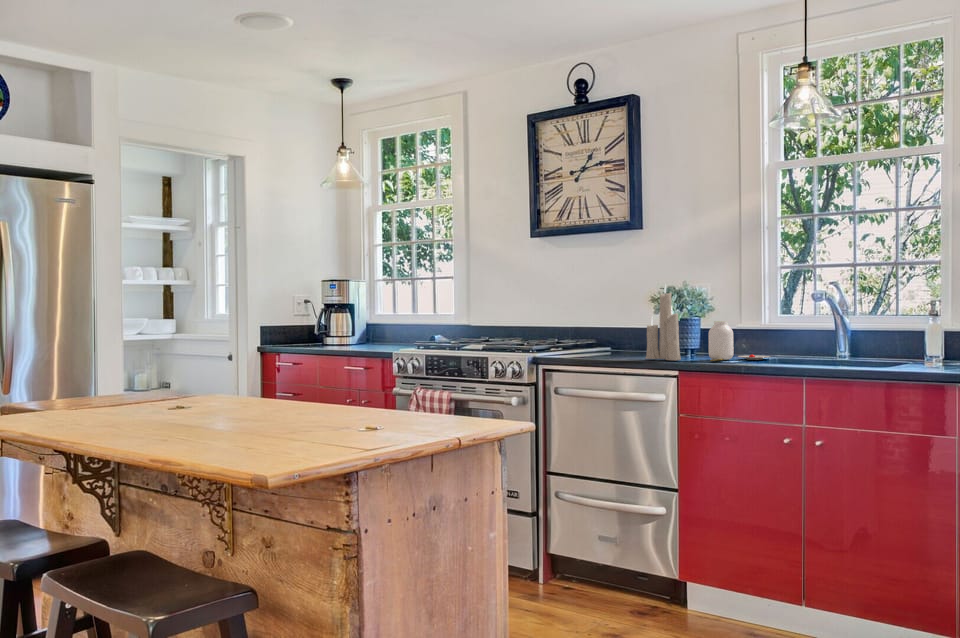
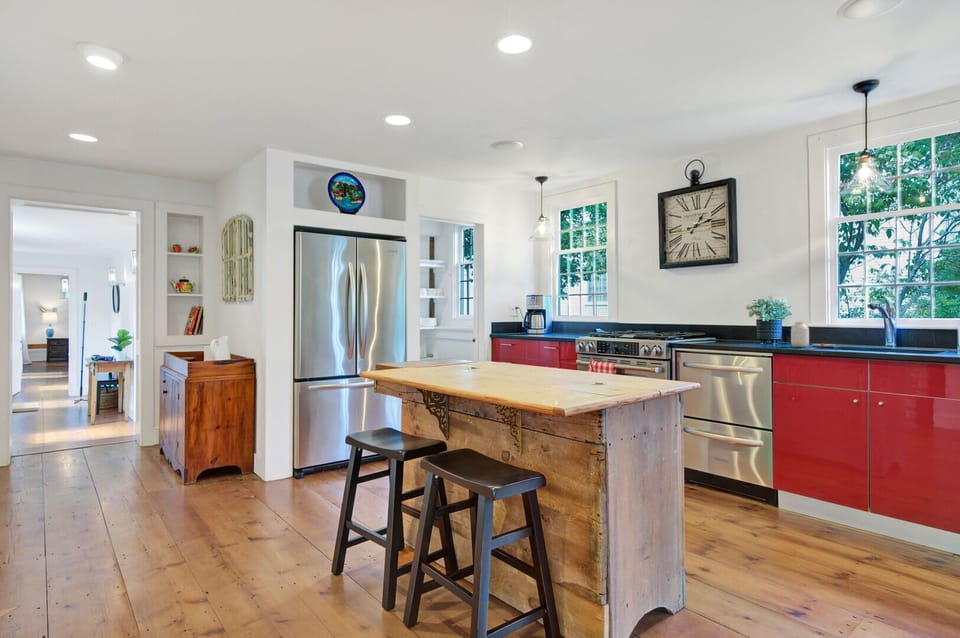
candle: present [645,288,681,360] -> none [746,295,772,347]

